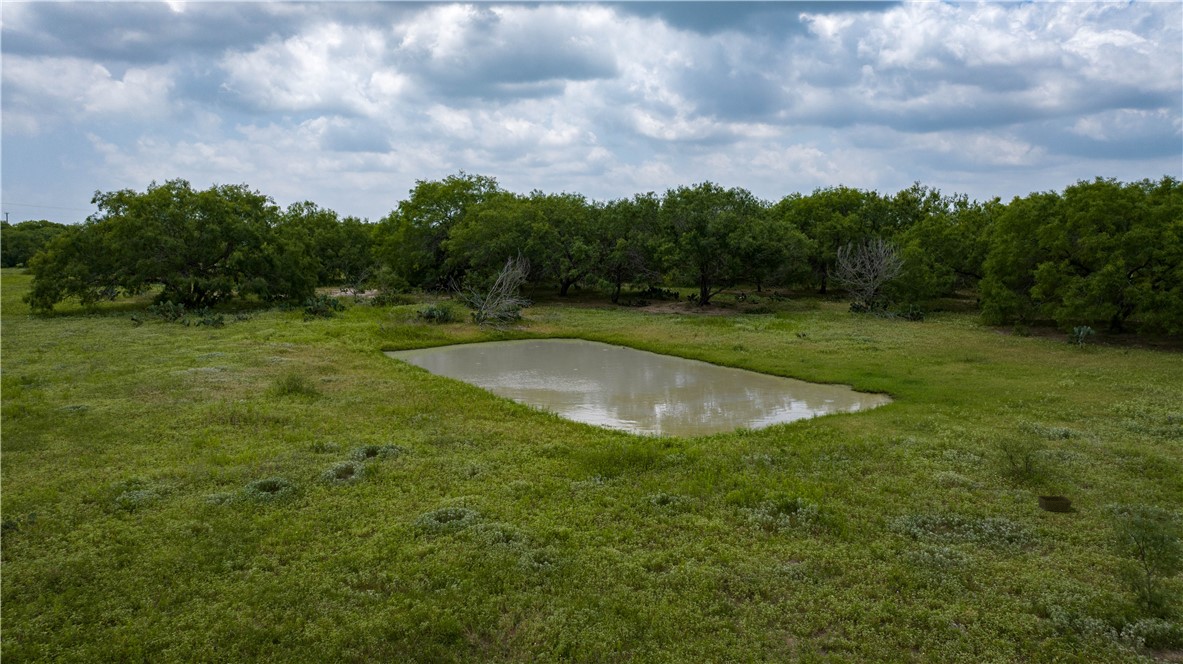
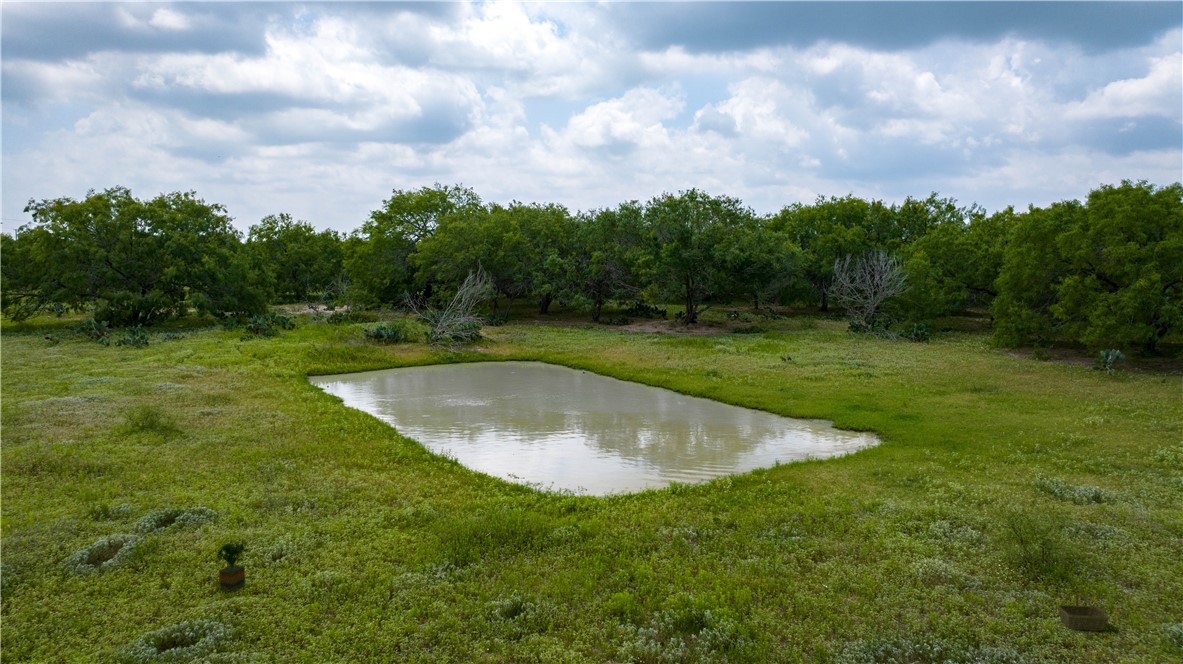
potted tree: none [441,458,462,493] -> present [217,543,248,592]

